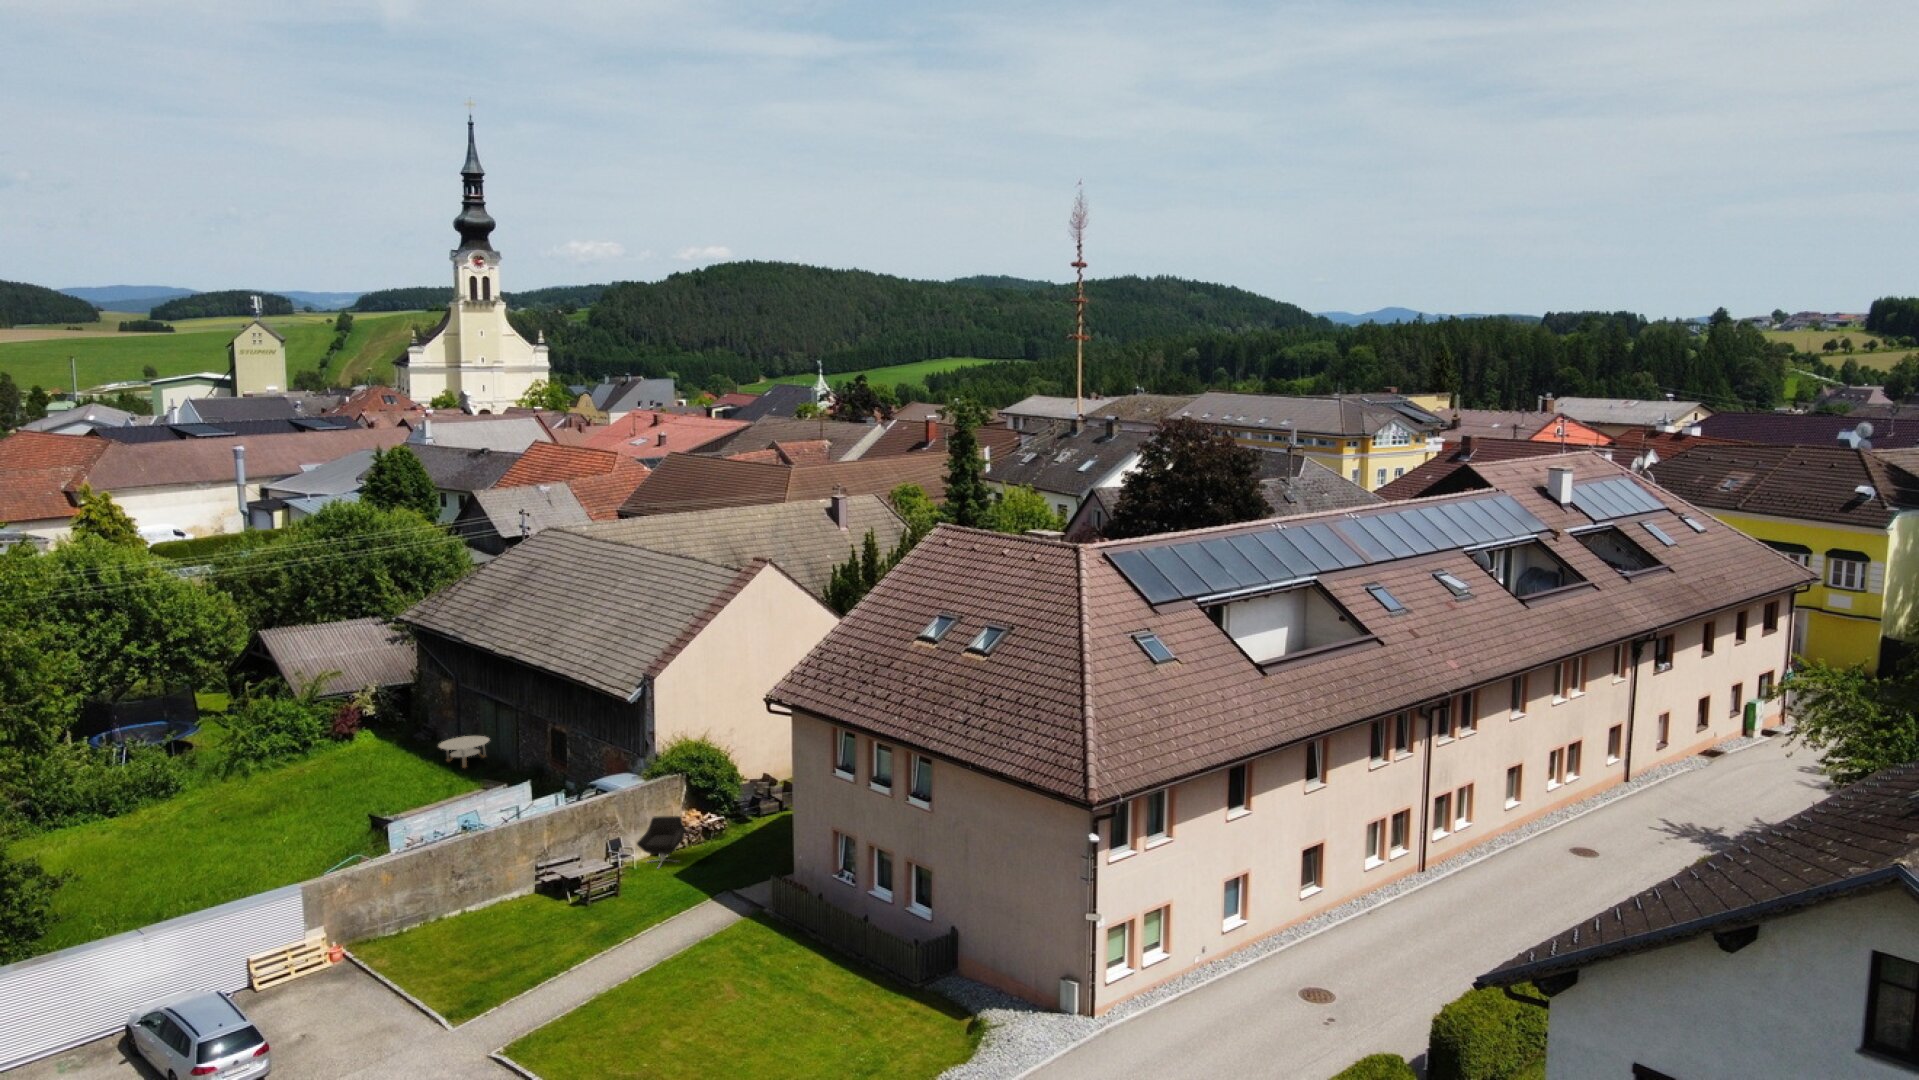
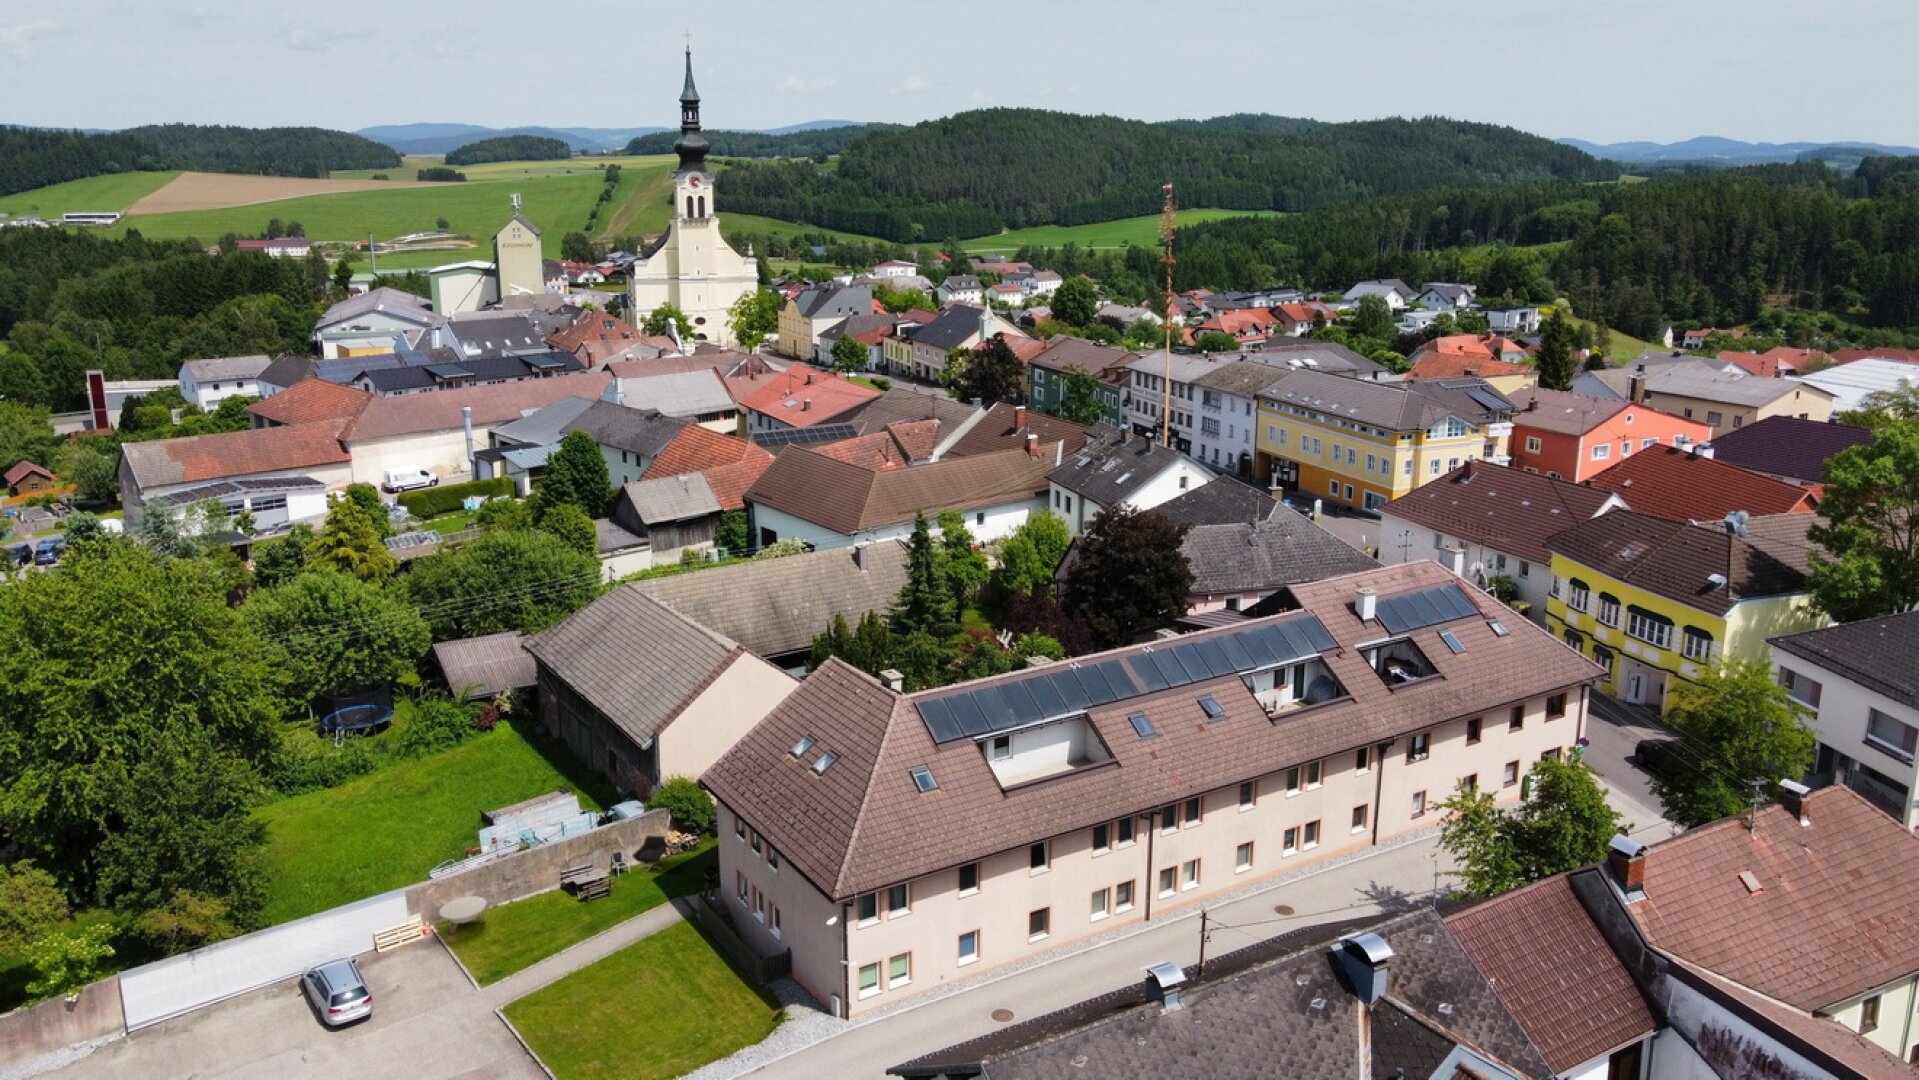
round table: present [439,736,489,768] -> present [439,896,487,934]

